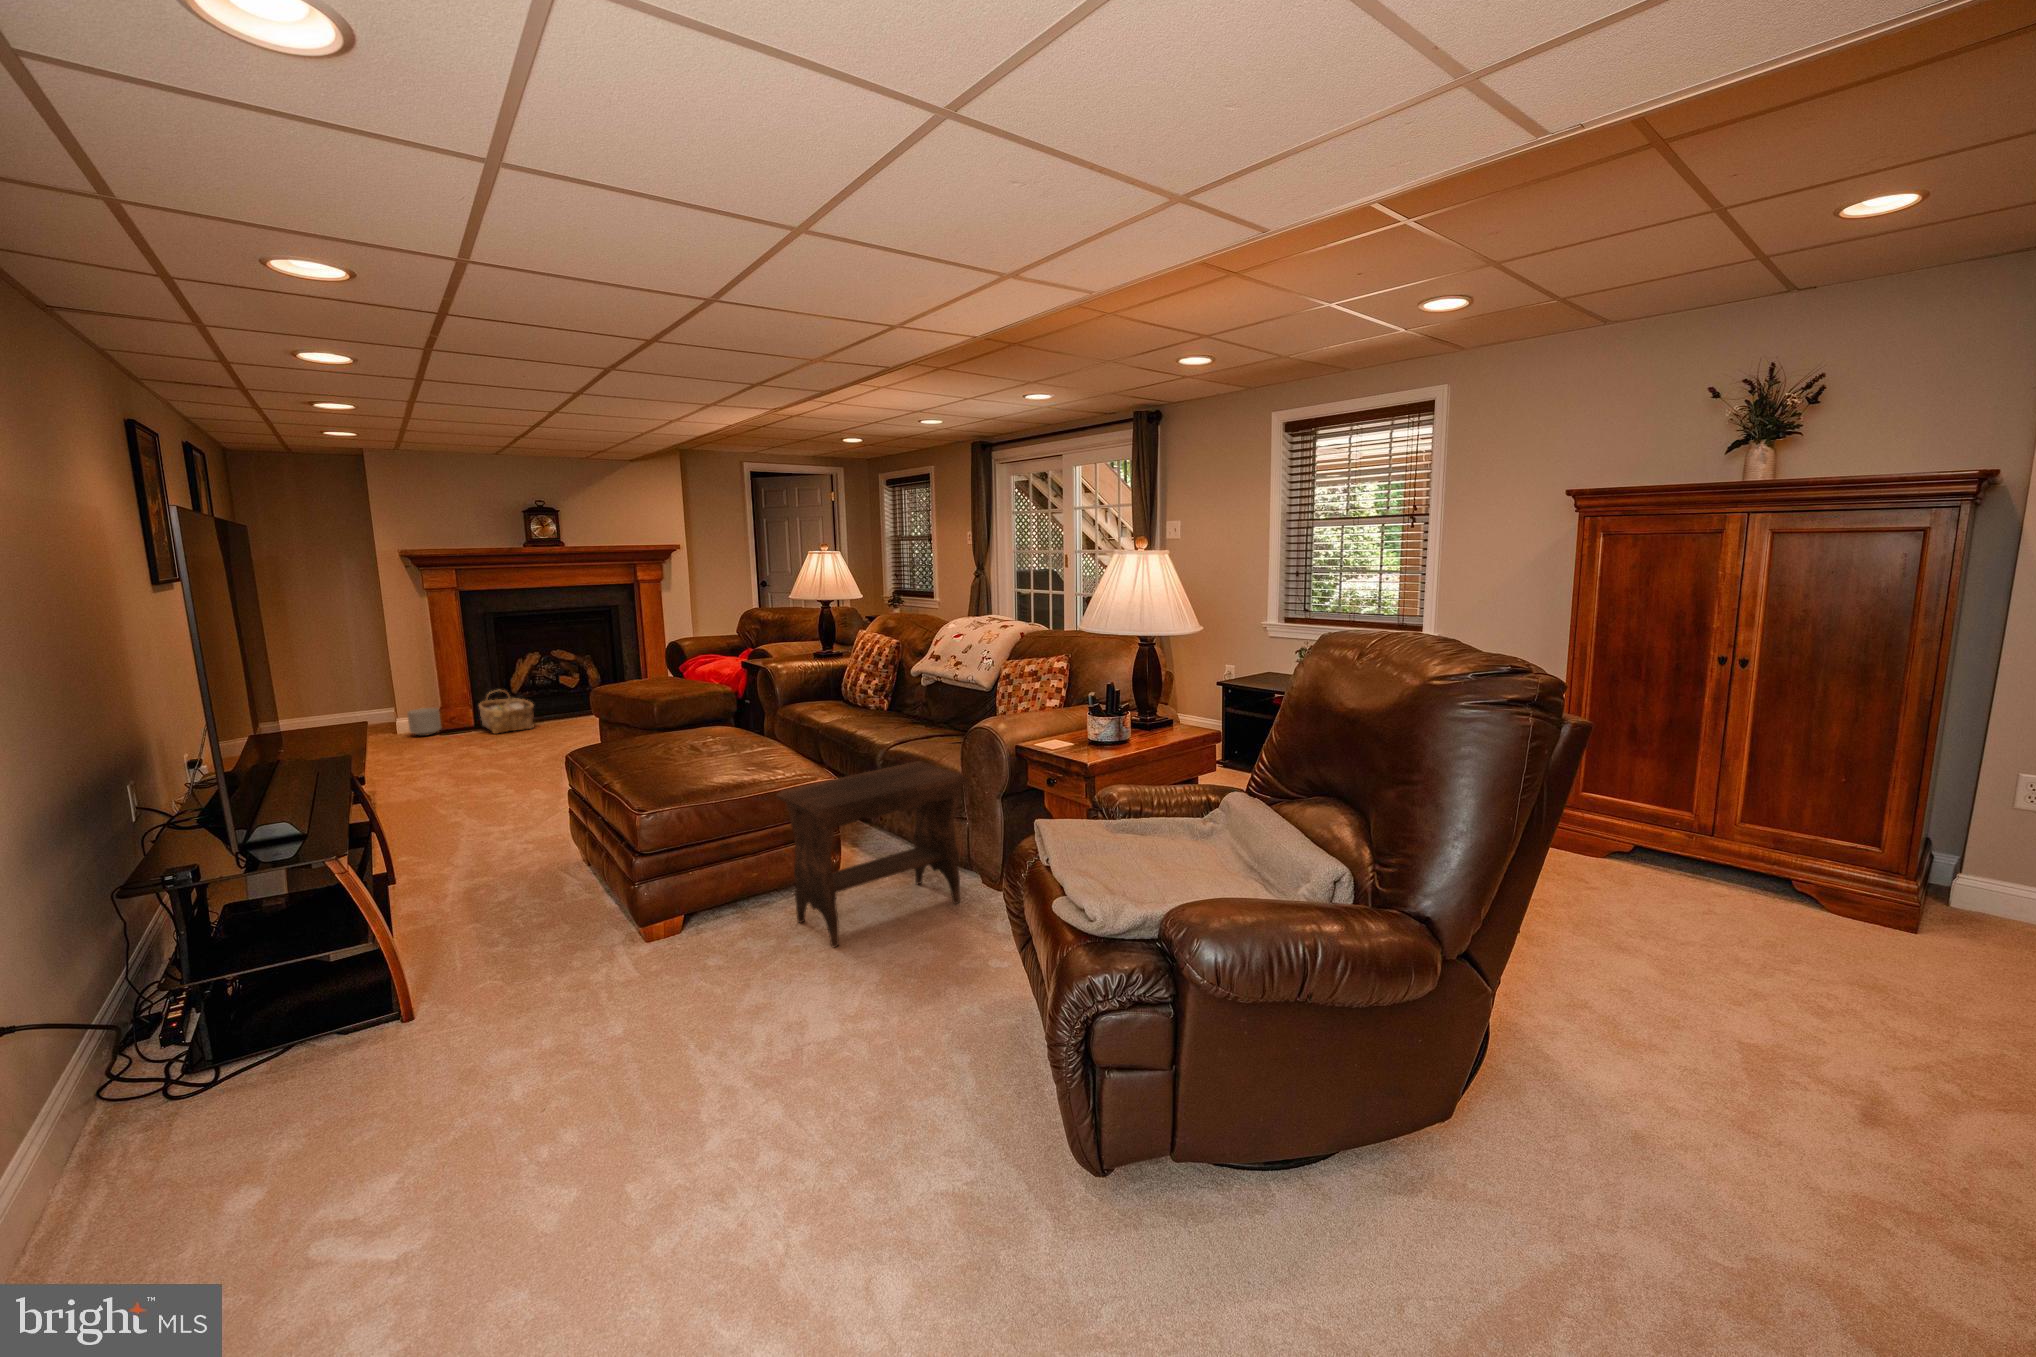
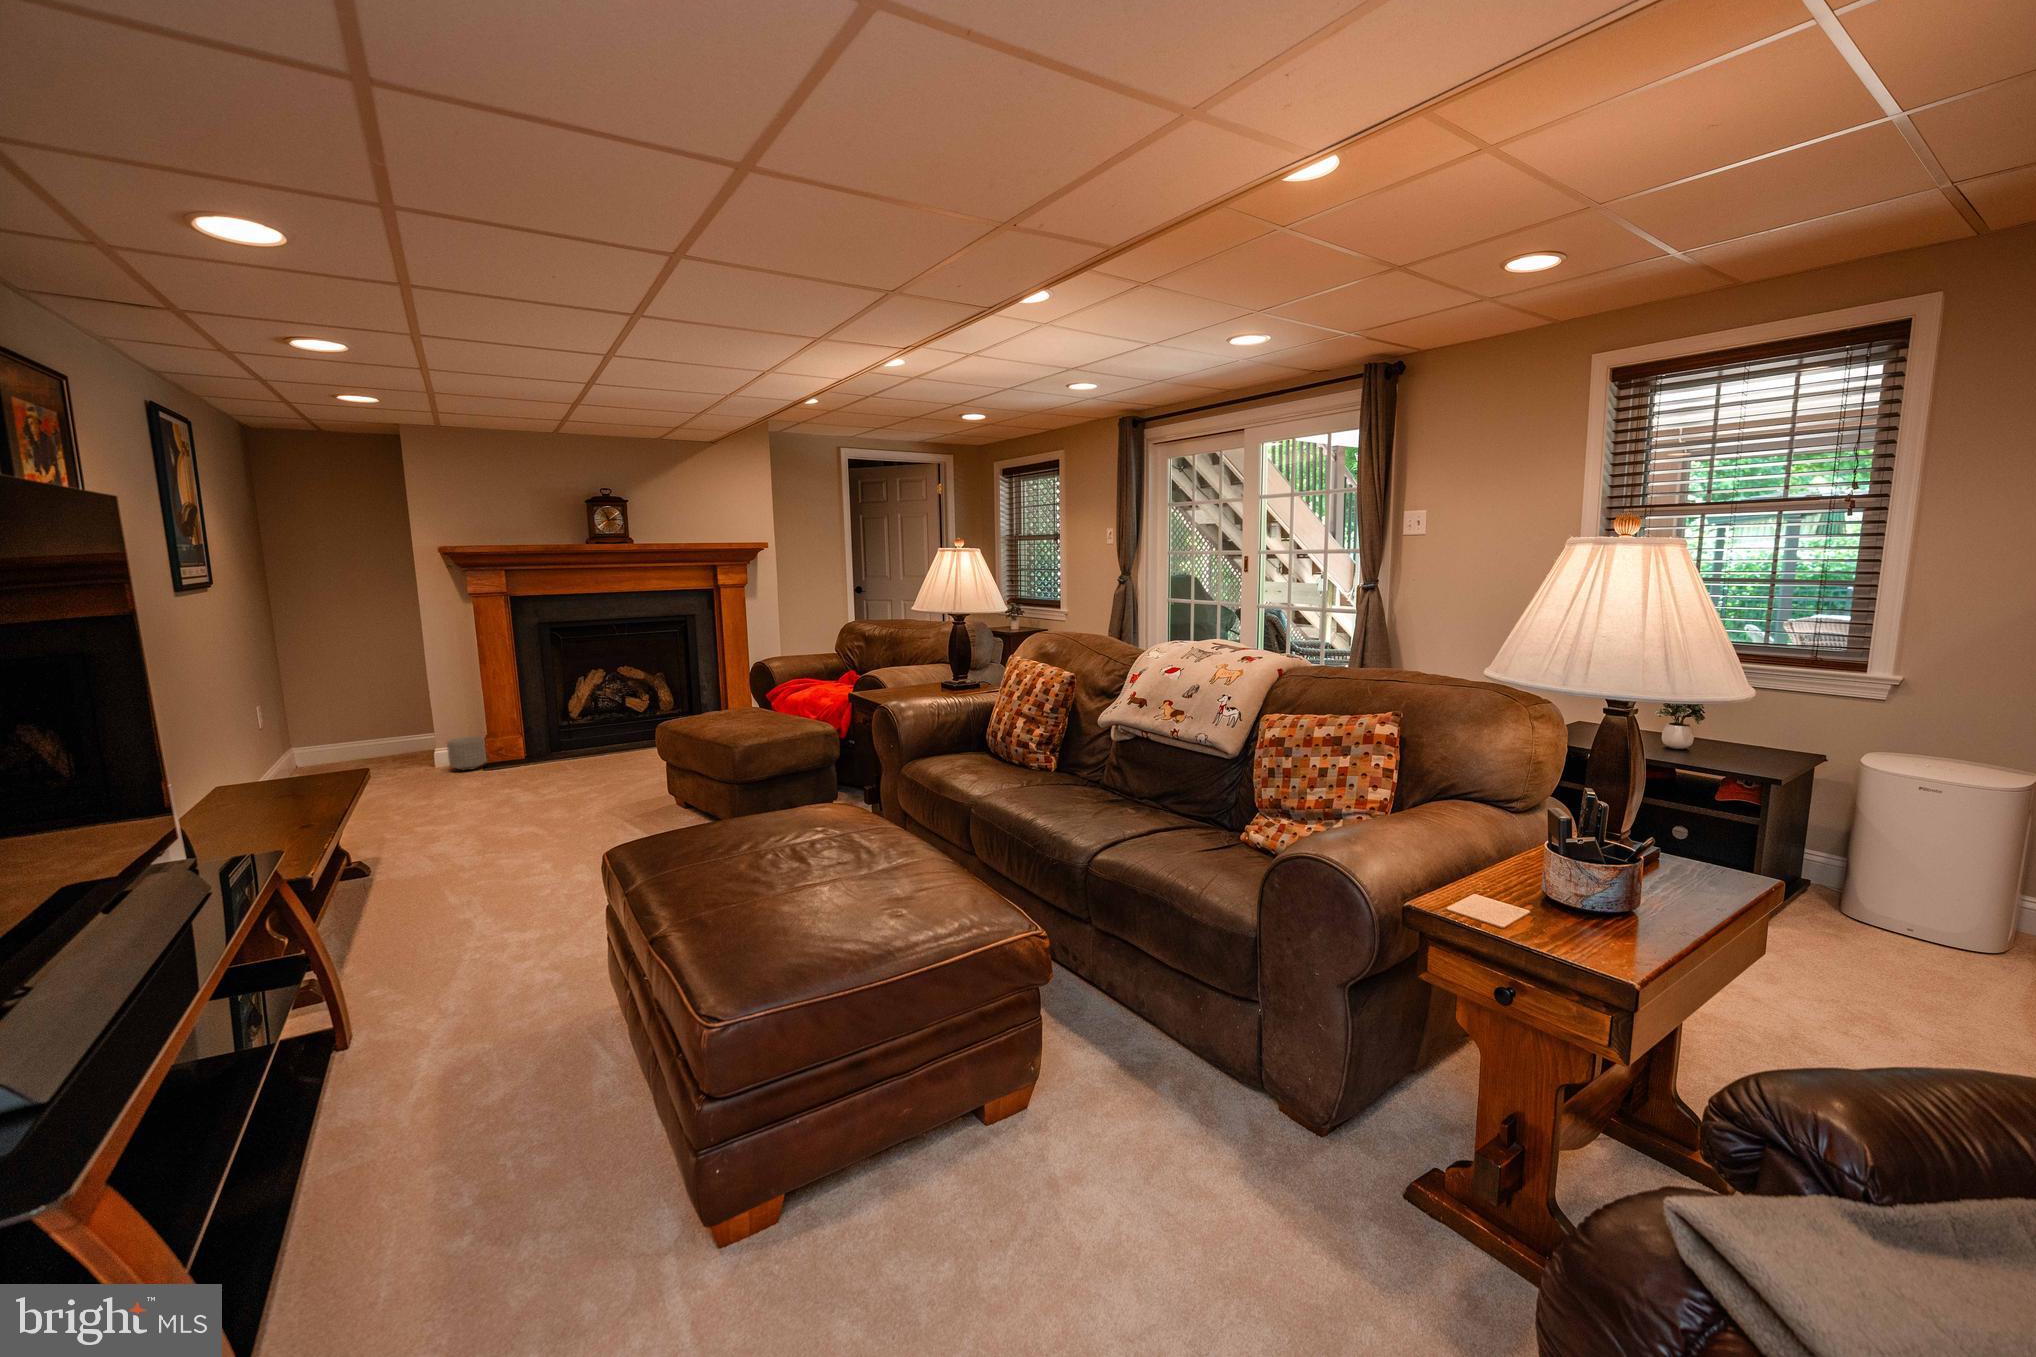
woven basket: present [479,690,534,734] -> none [530,715,594,770]
footstool: present [776,761,969,948] -> none [951,888,1277,1267]

